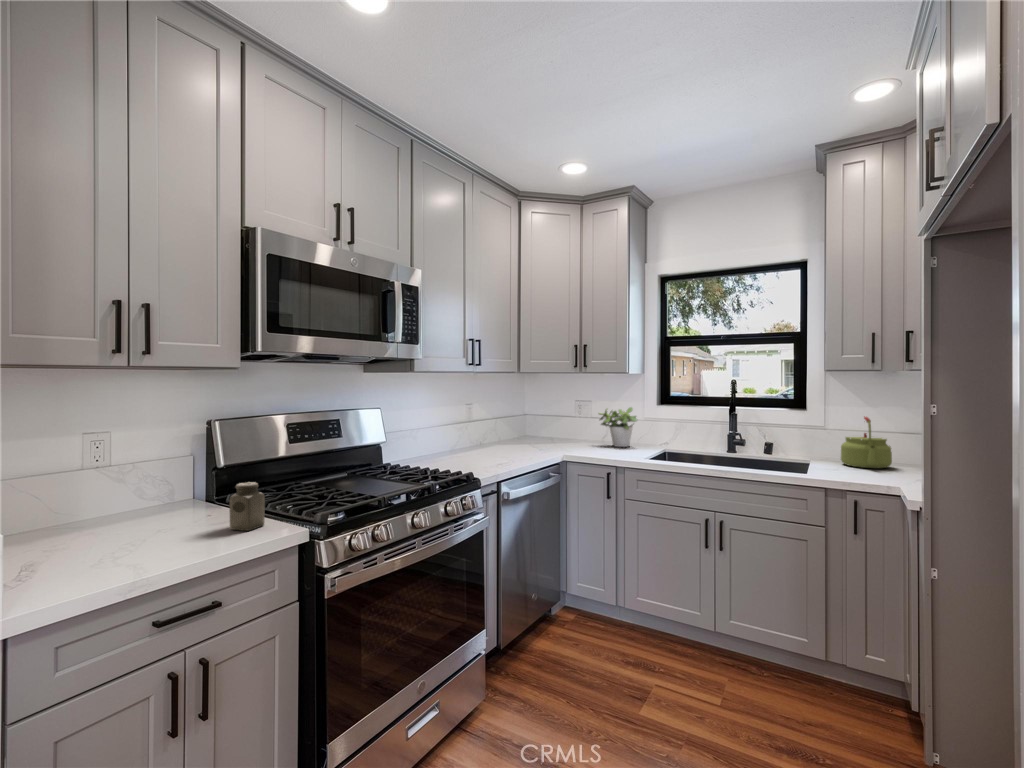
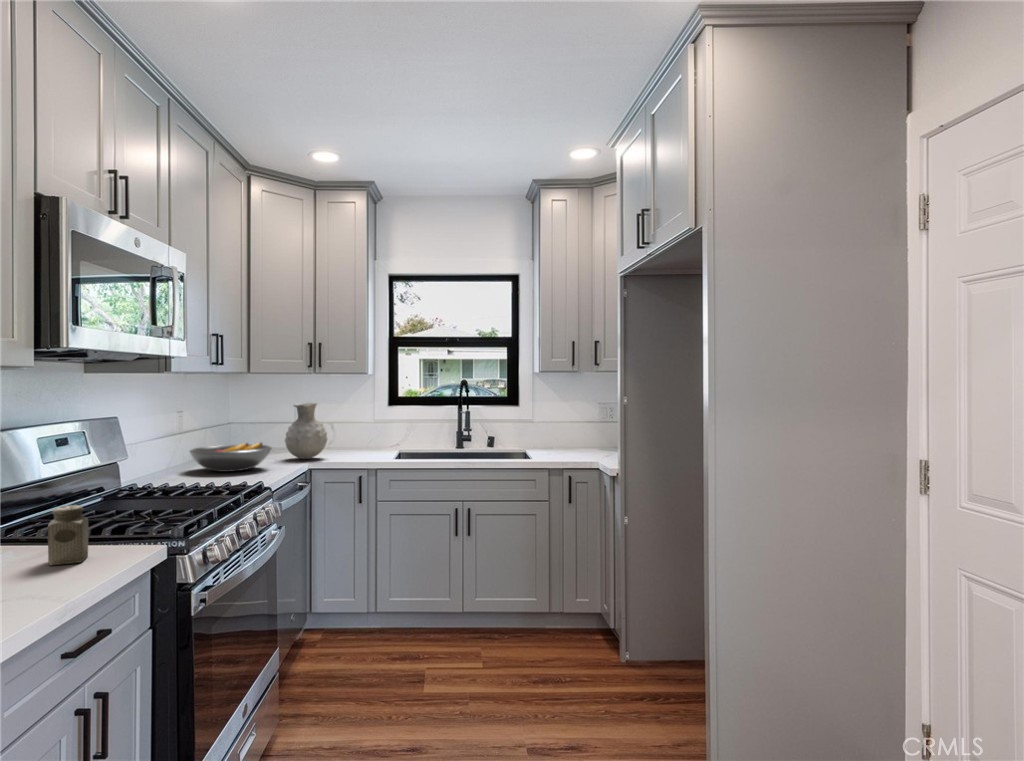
vase: none [551,400,589,451] -> present [285,402,327,459]
potted plant: present [599,407,637,447] -> none [326,409,369,451]
kettle: present [841,416,892,468] -> none [546,410,580,451]
fruit bowl: none [464,434,528,458] -> present [190,443,272,472]

